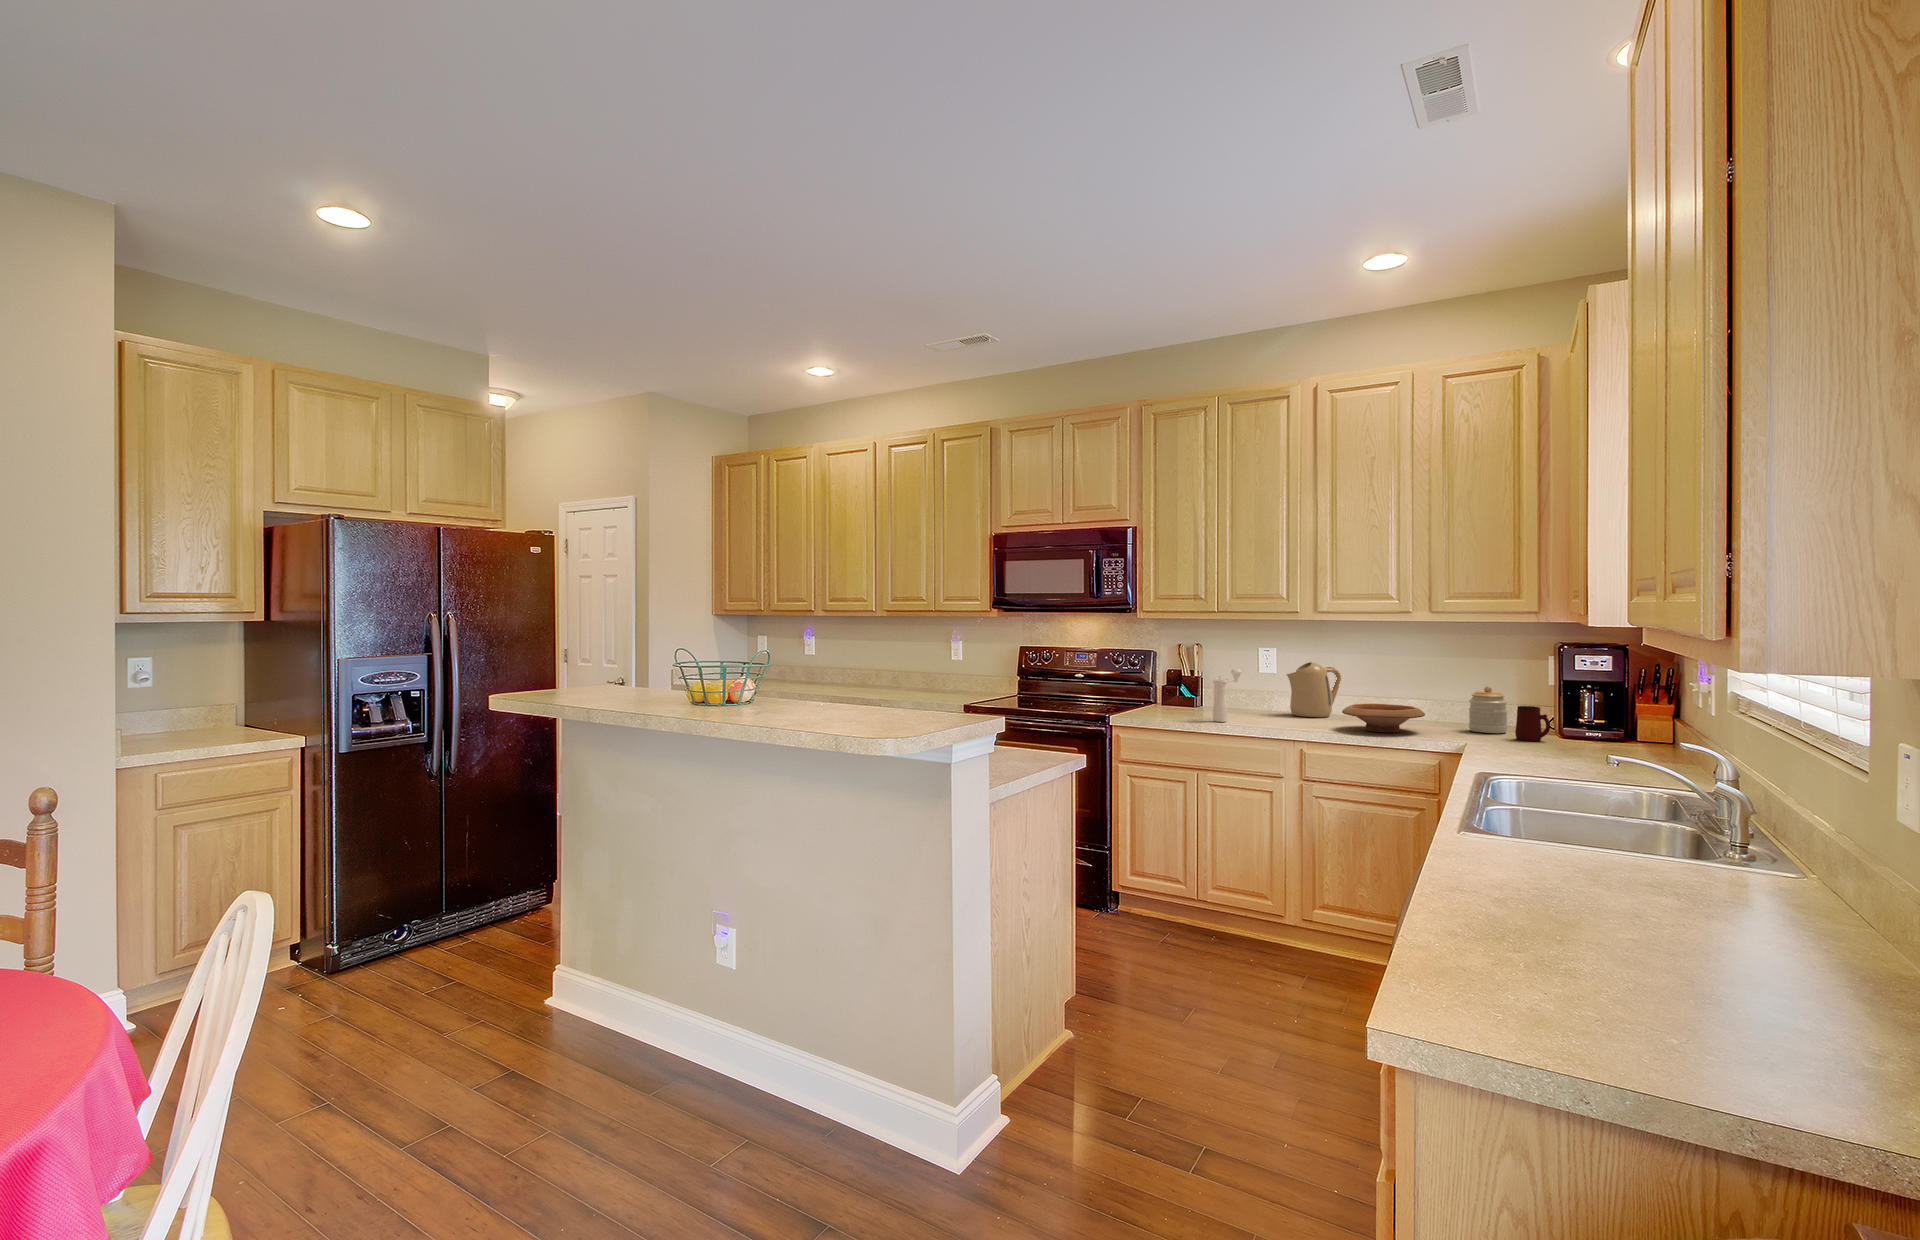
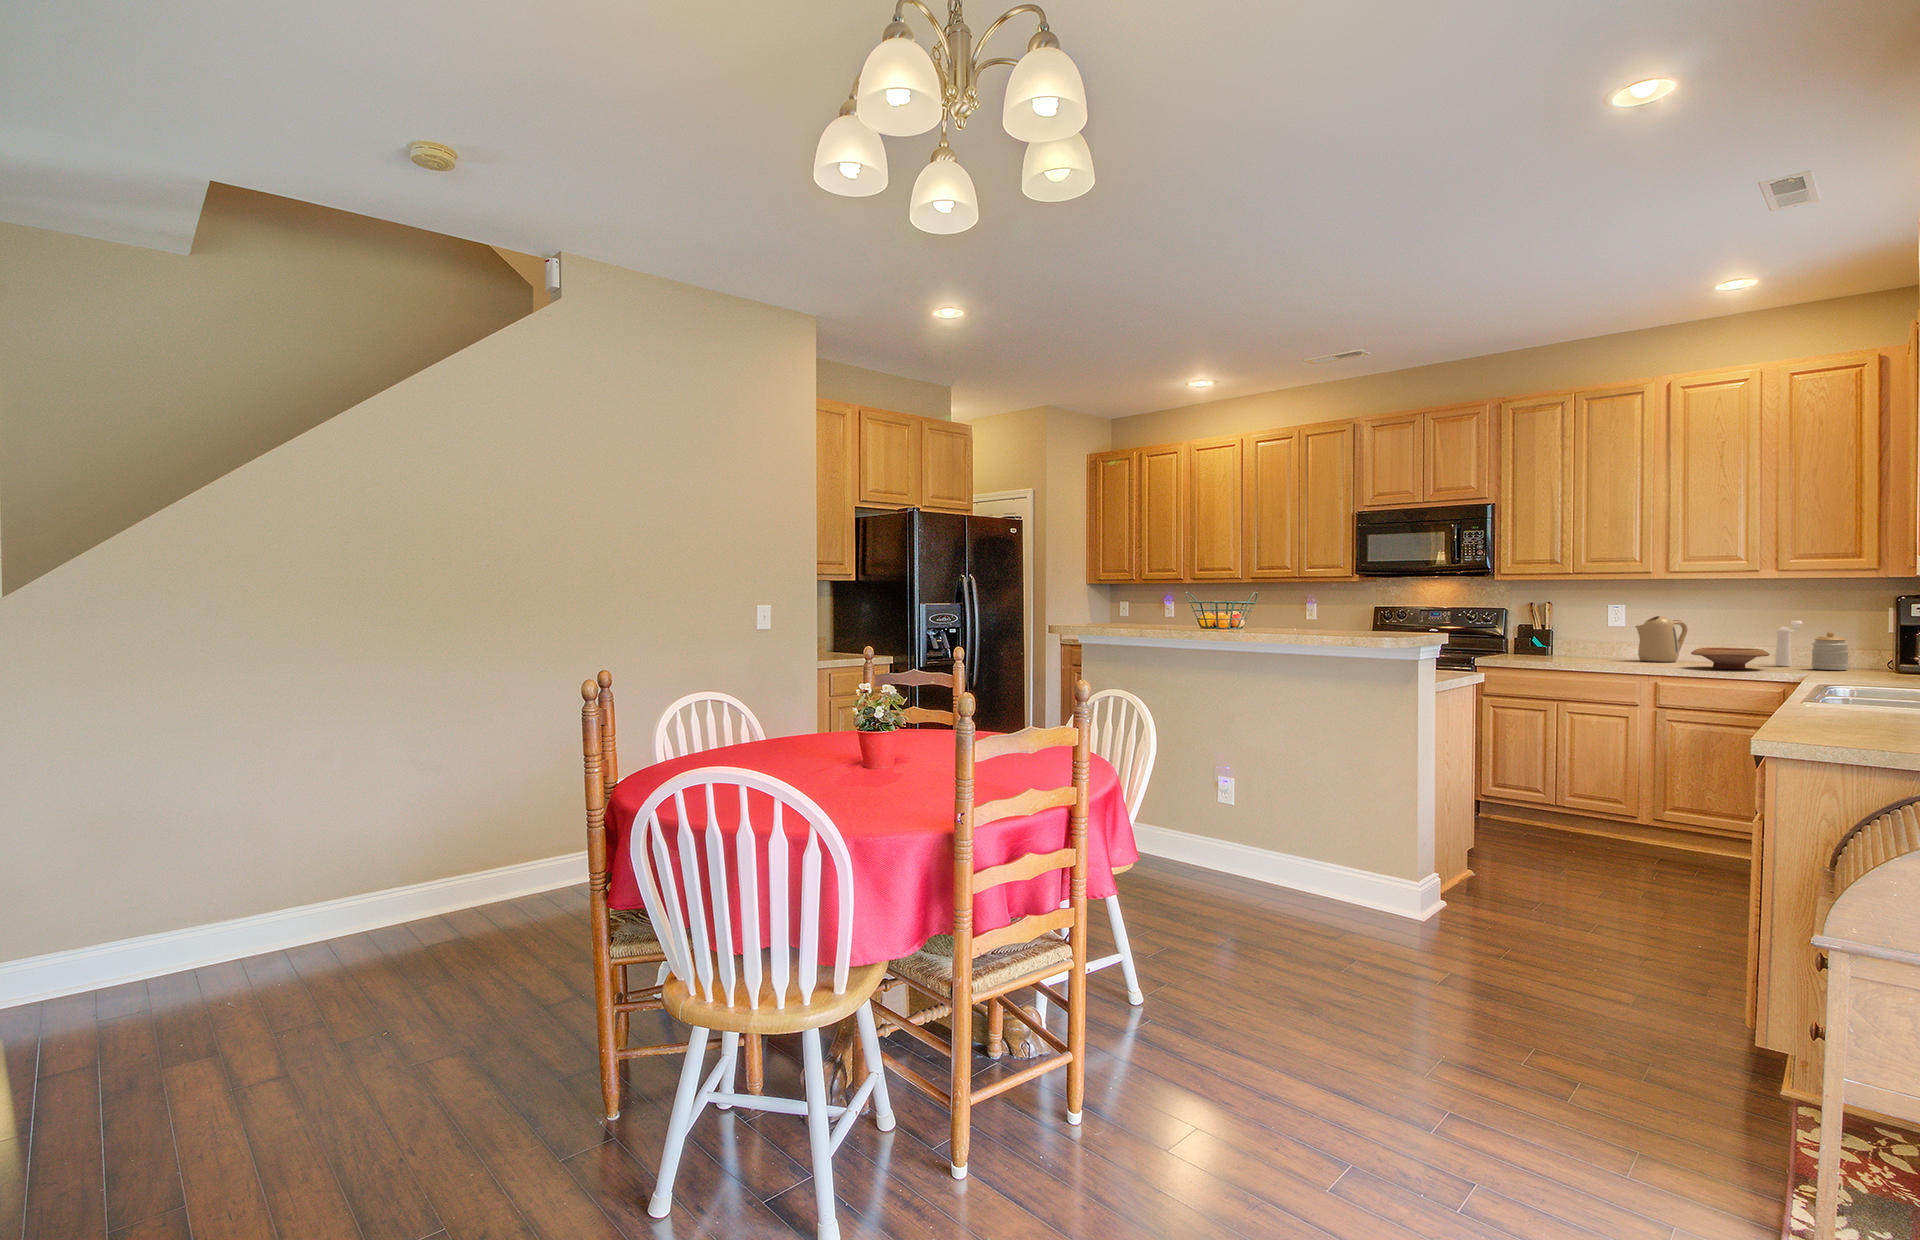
pepper mill: present [1213,669,1242,722] -> present [1775,621,1802,666]
mug: present [1515,706,1550,741] -> none [1855,646,1888,674]

